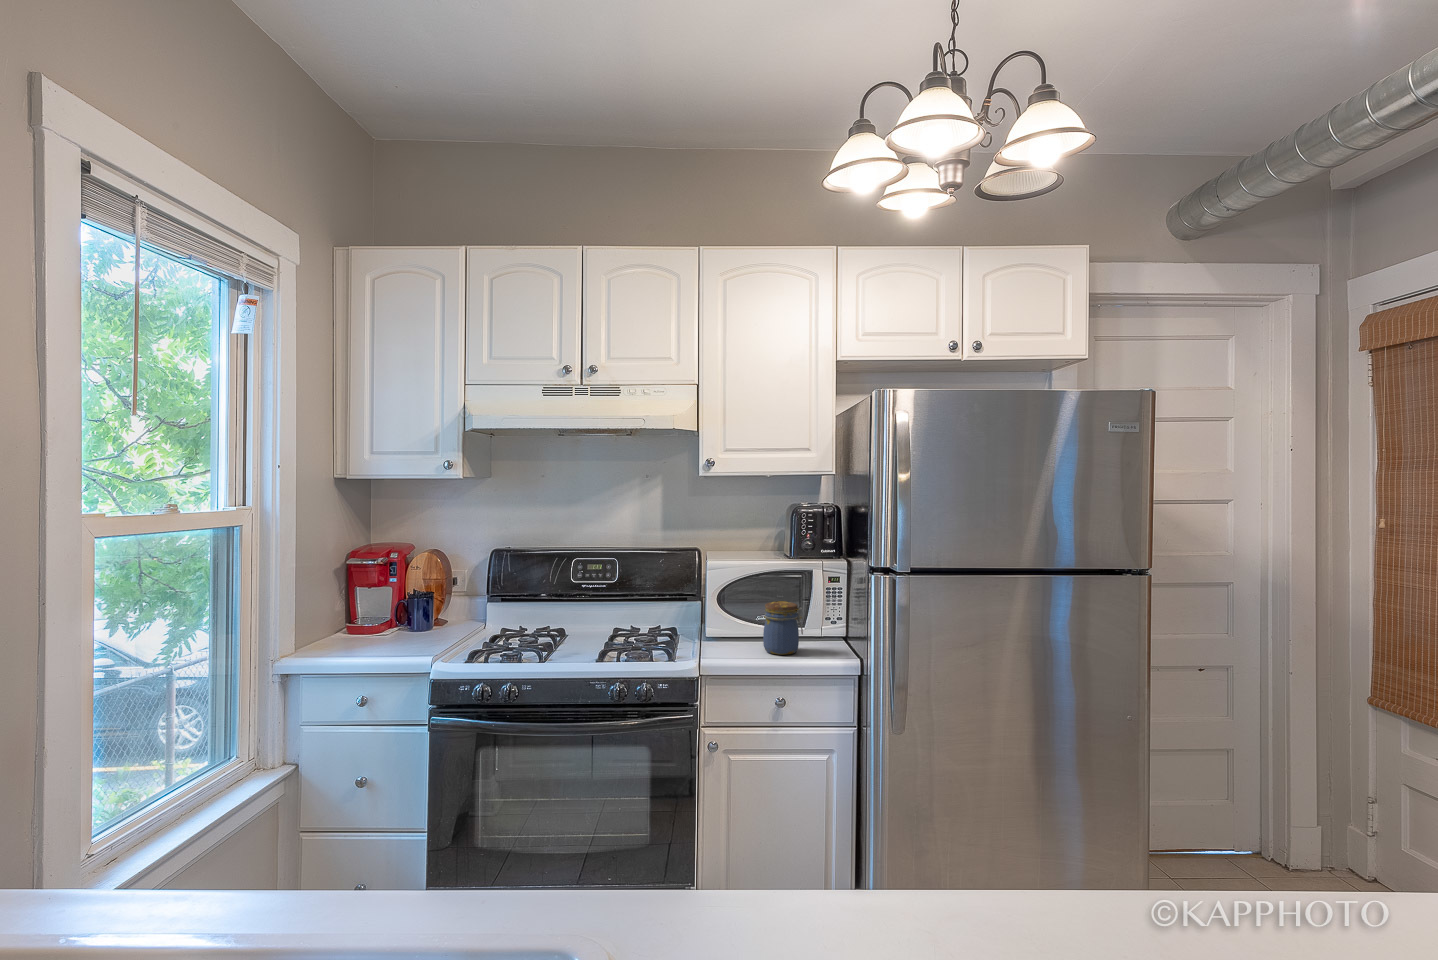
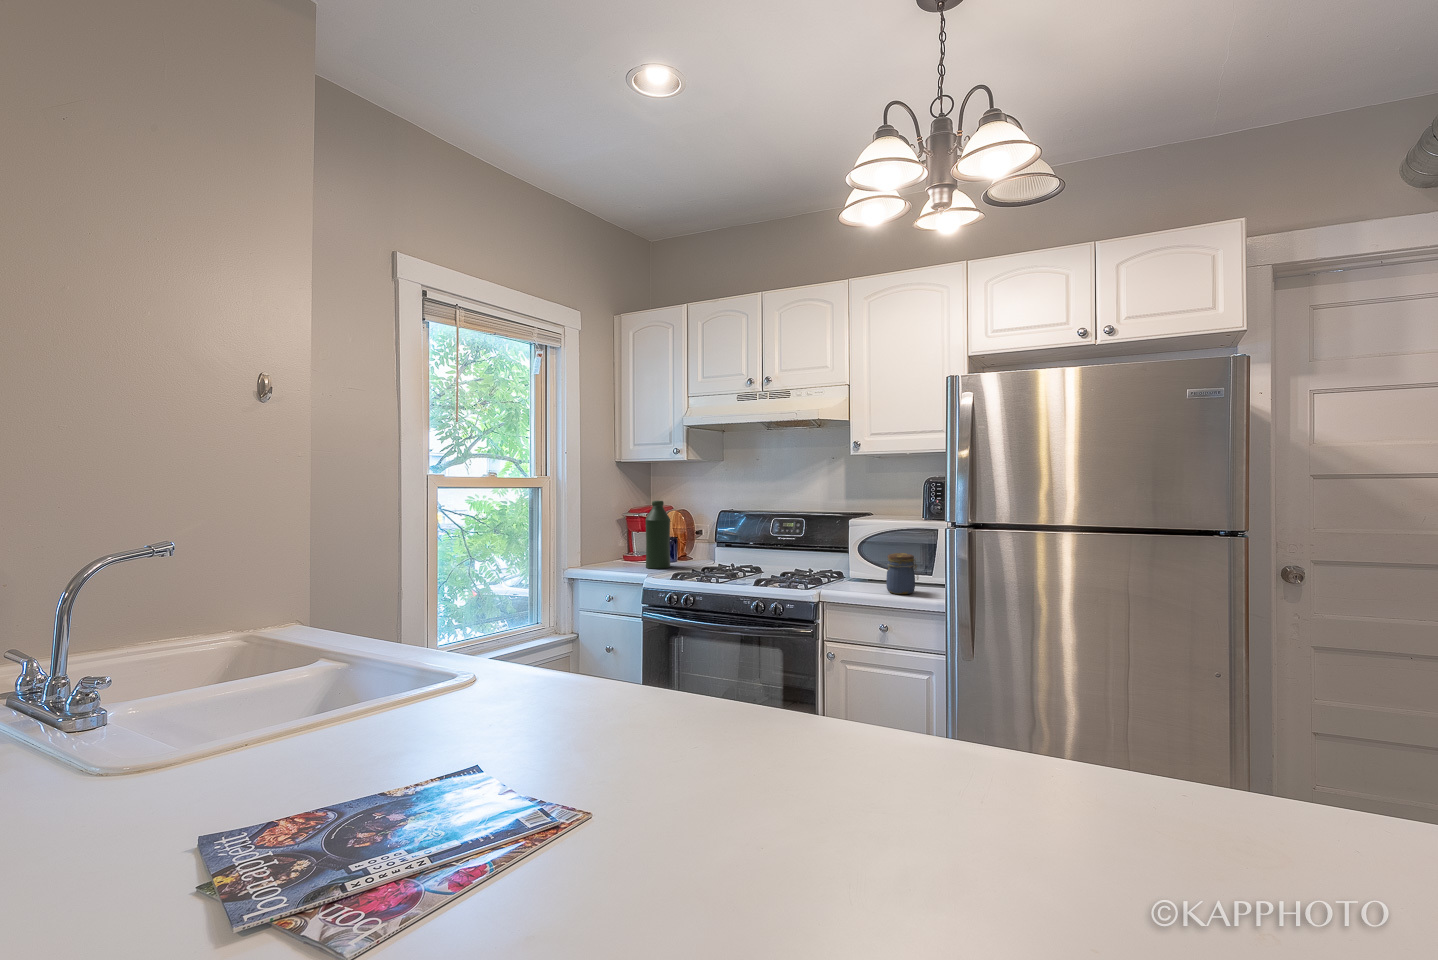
bottle: none [386,539,427,642] -> present [645,501,670,569]

